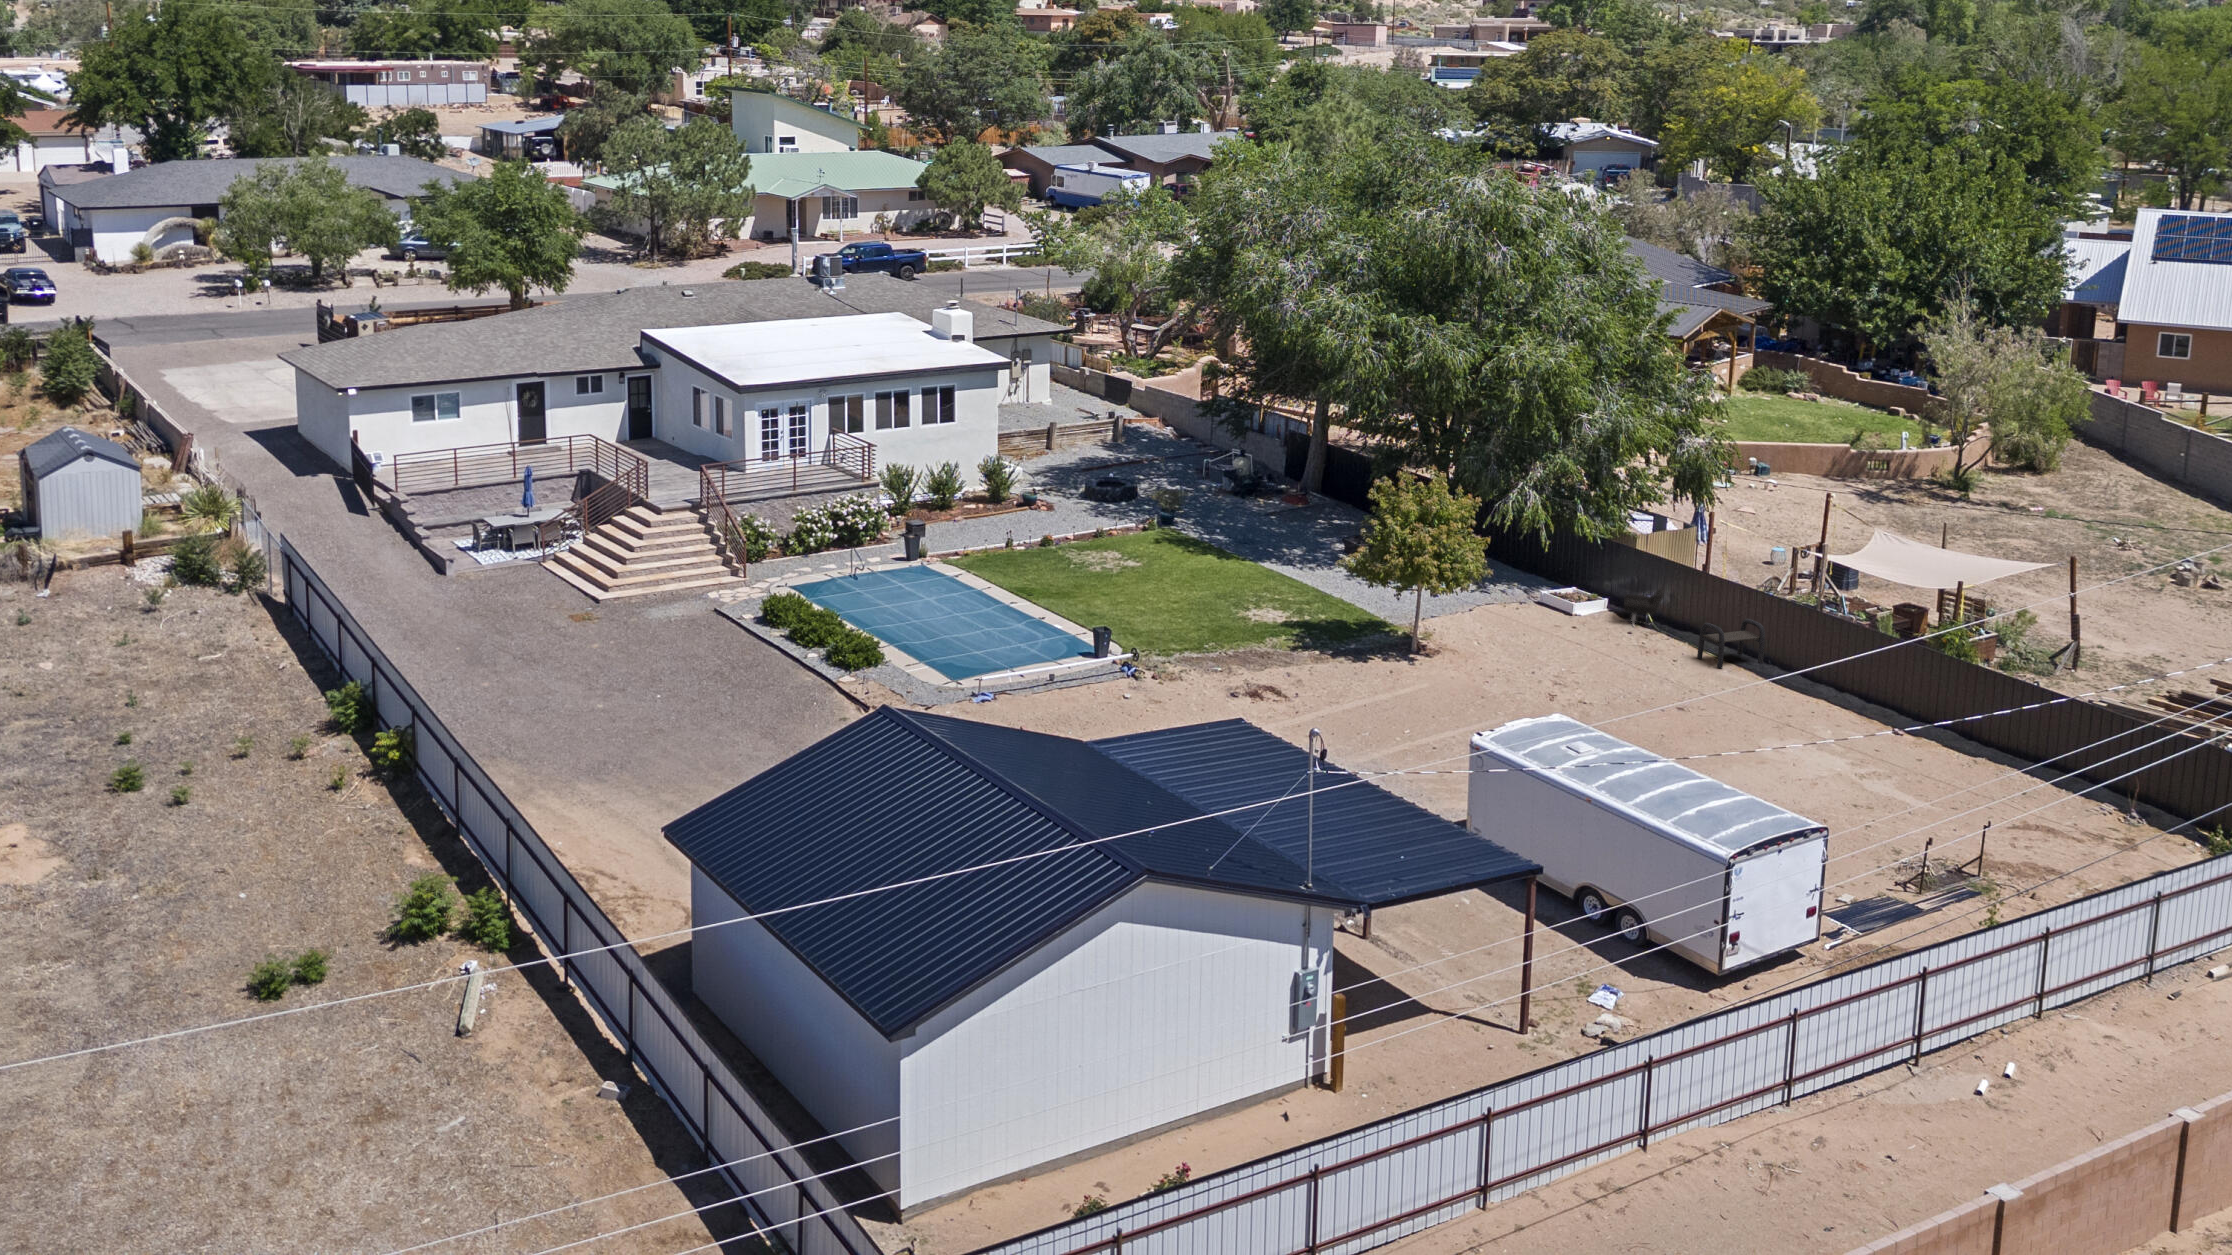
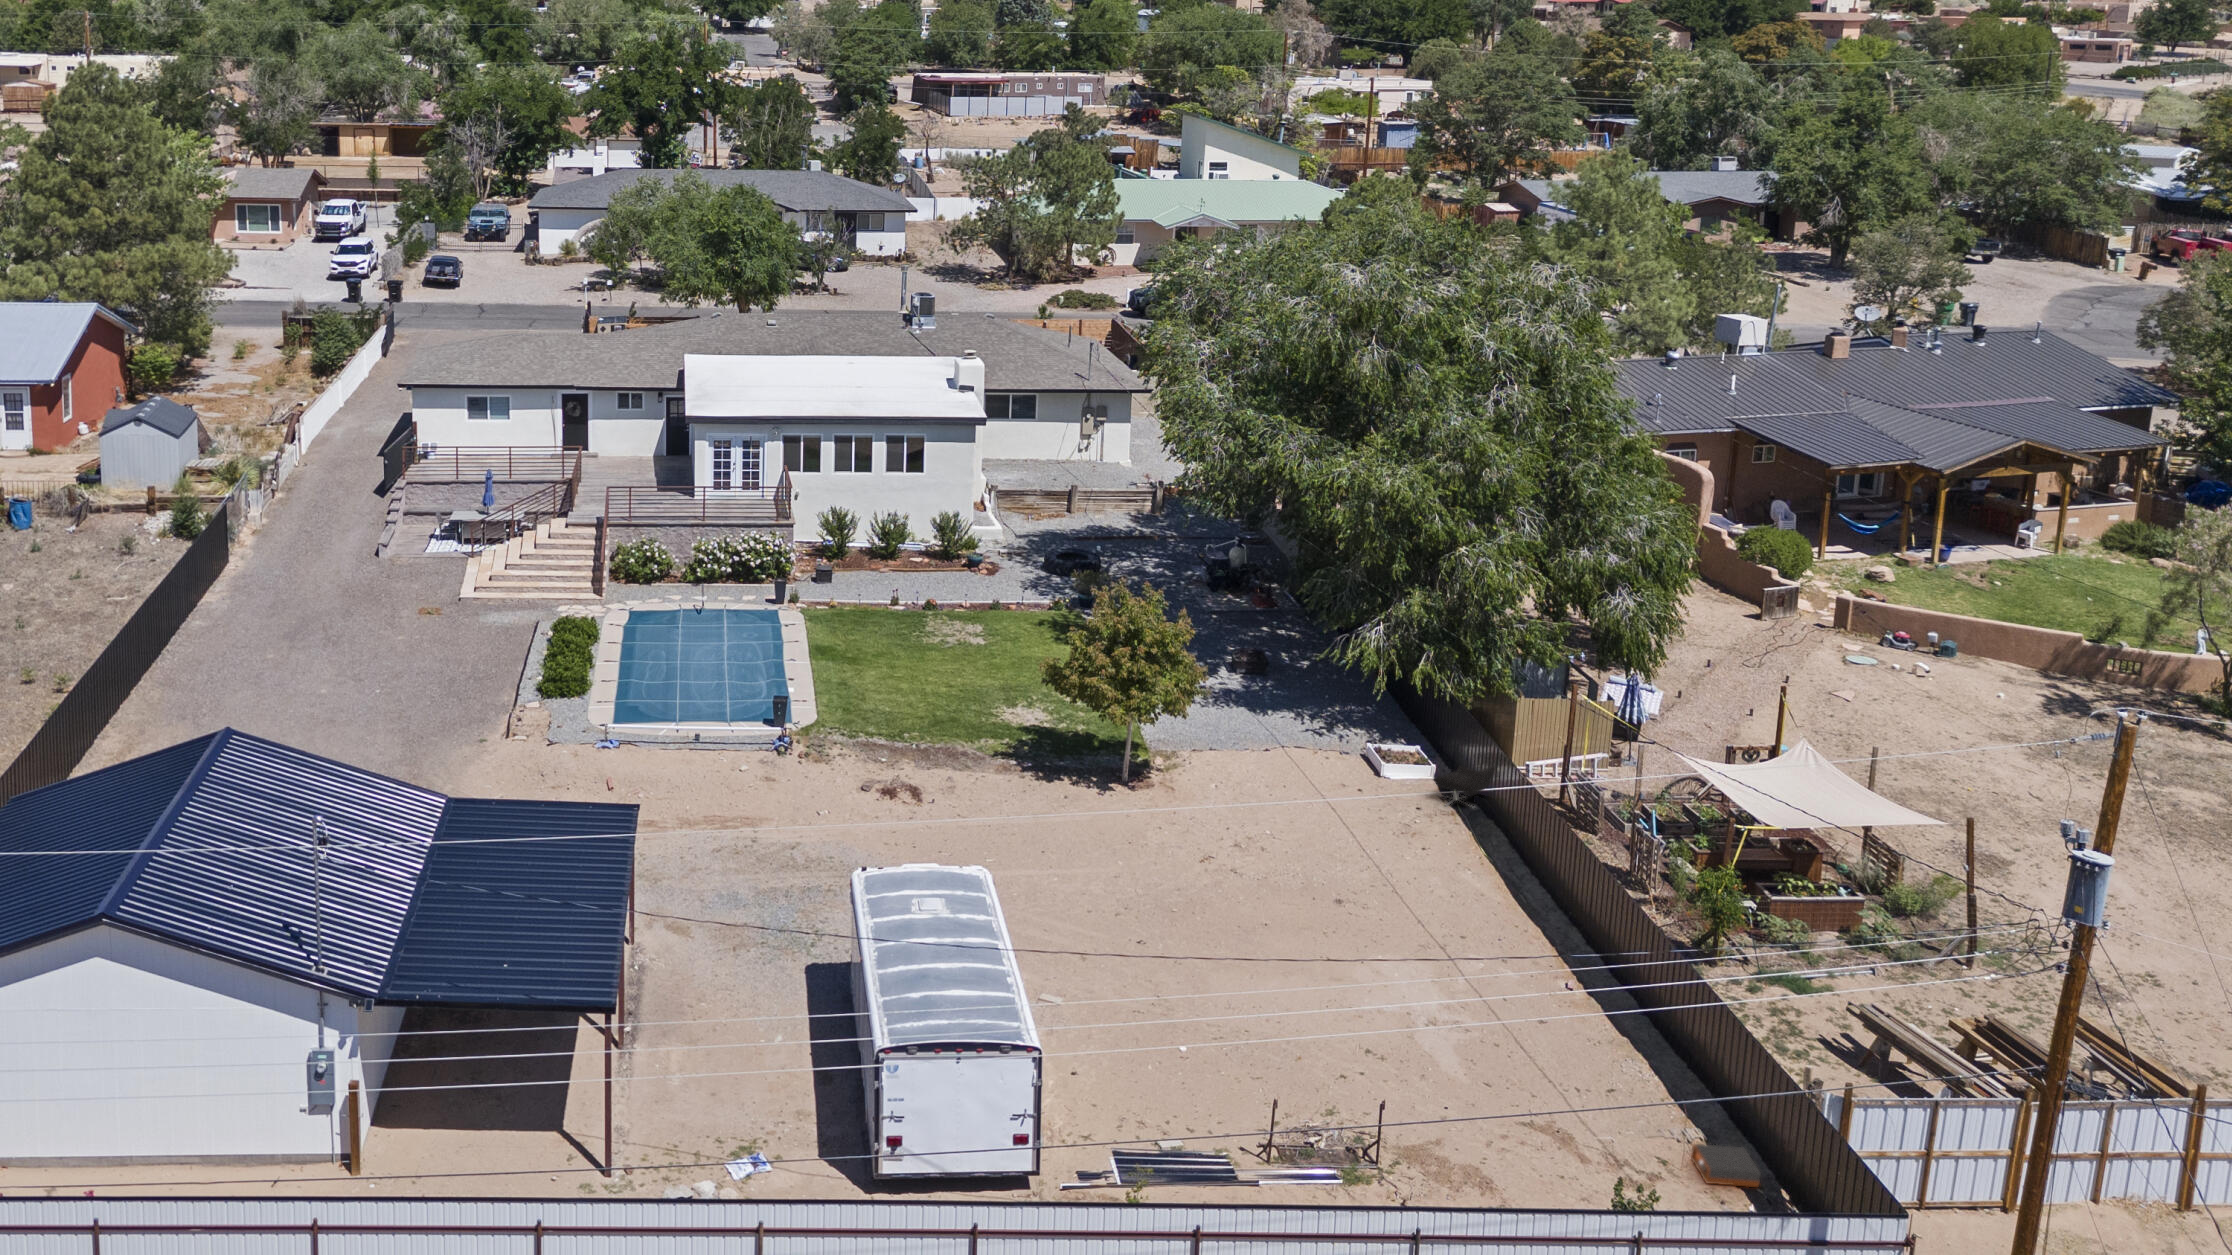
bench: present [1697,619,1765,668] -> none [1462,813,1544,878]
storage box: none [2112,801,2168,829] -> present [1691,1144,1761,1187]

